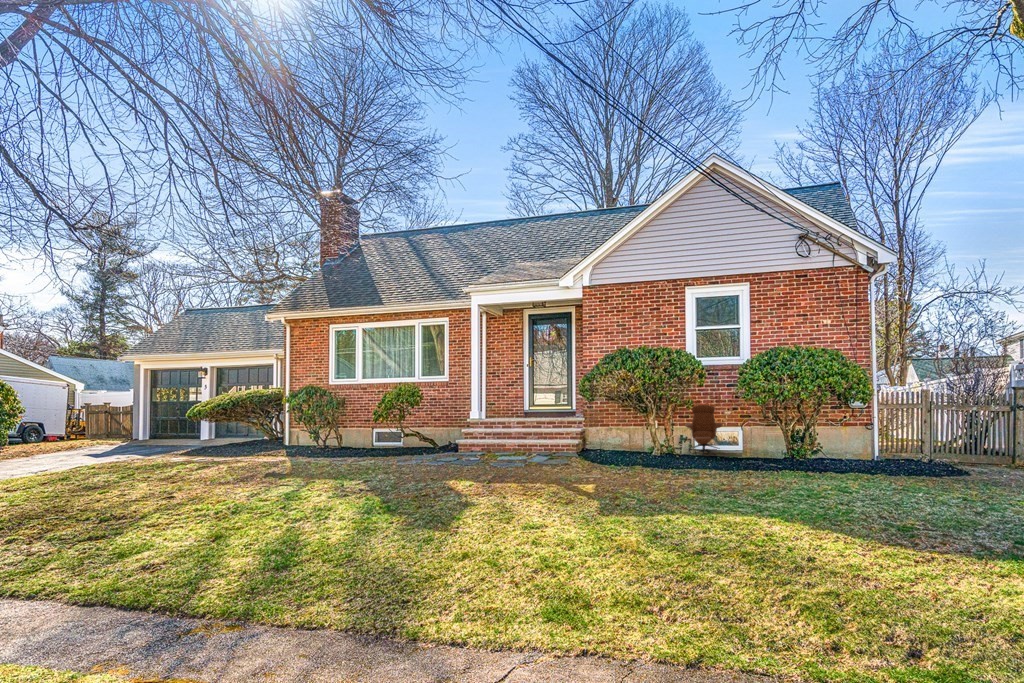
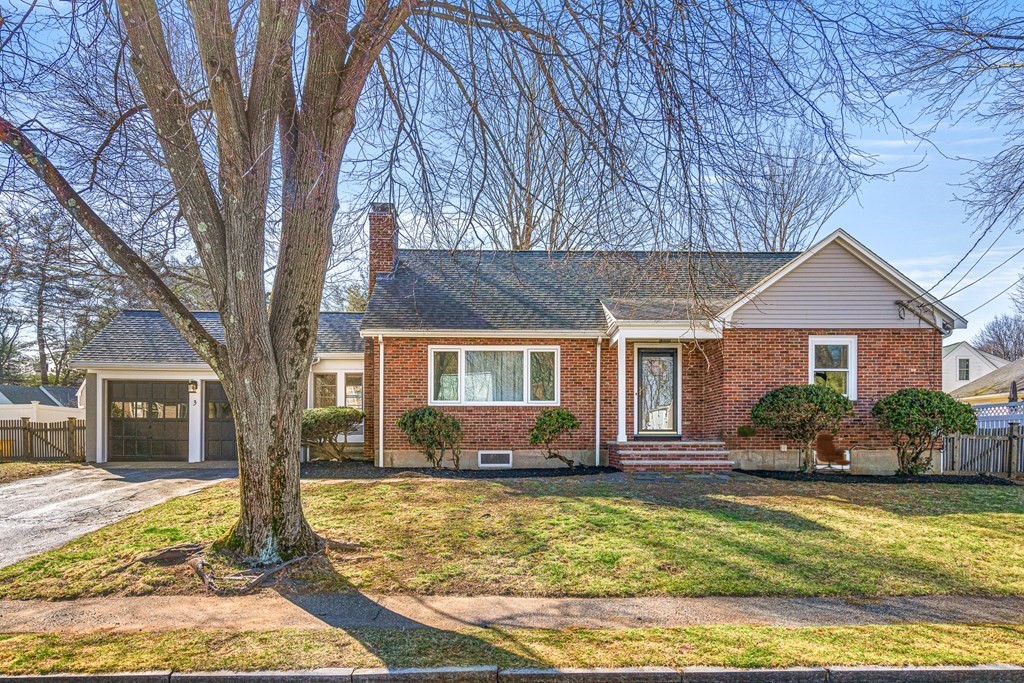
potted tree: none [598,397,621,448] -> present [737,426,757,470]

